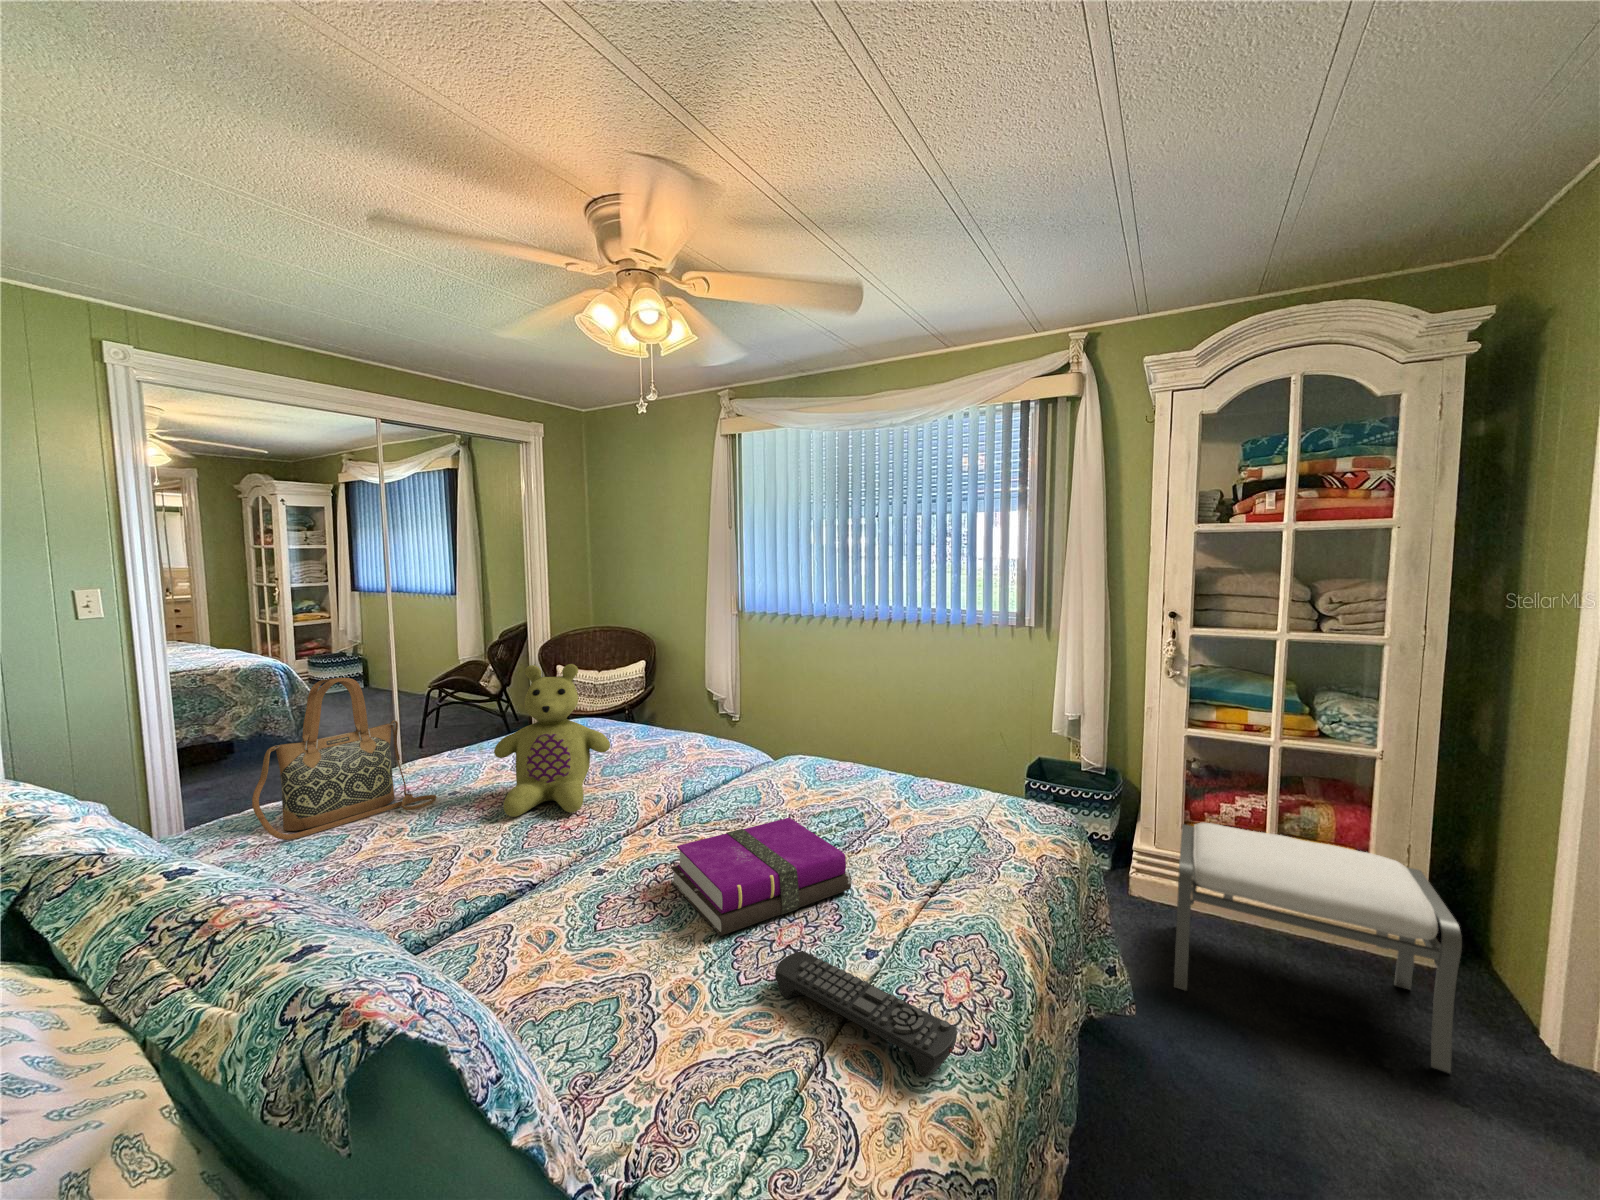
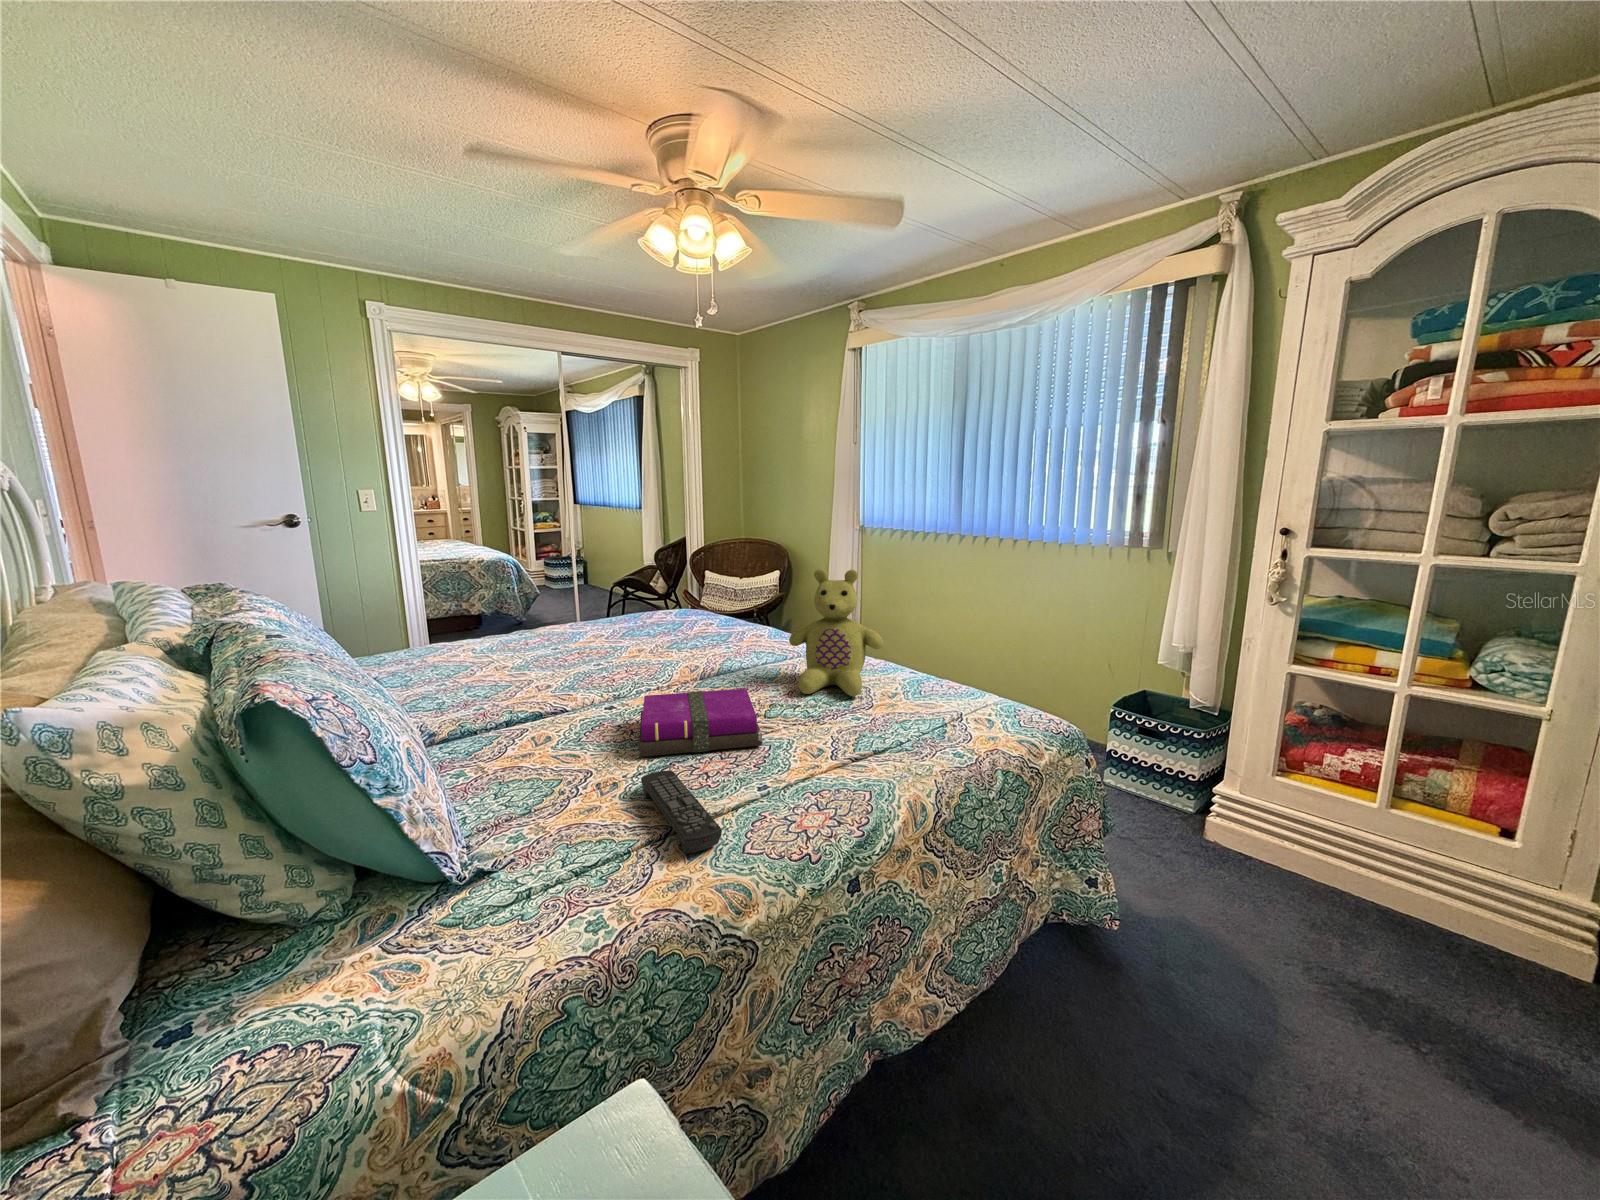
stuffed bear: present [494,664,610,817] -> present [789,569,883,696]
handbag: present [252,678,436,840] -> none [421,562,541,667]
ottoman: present [1174,823,1462,1073] -> none [1187,767,1548,1075]

